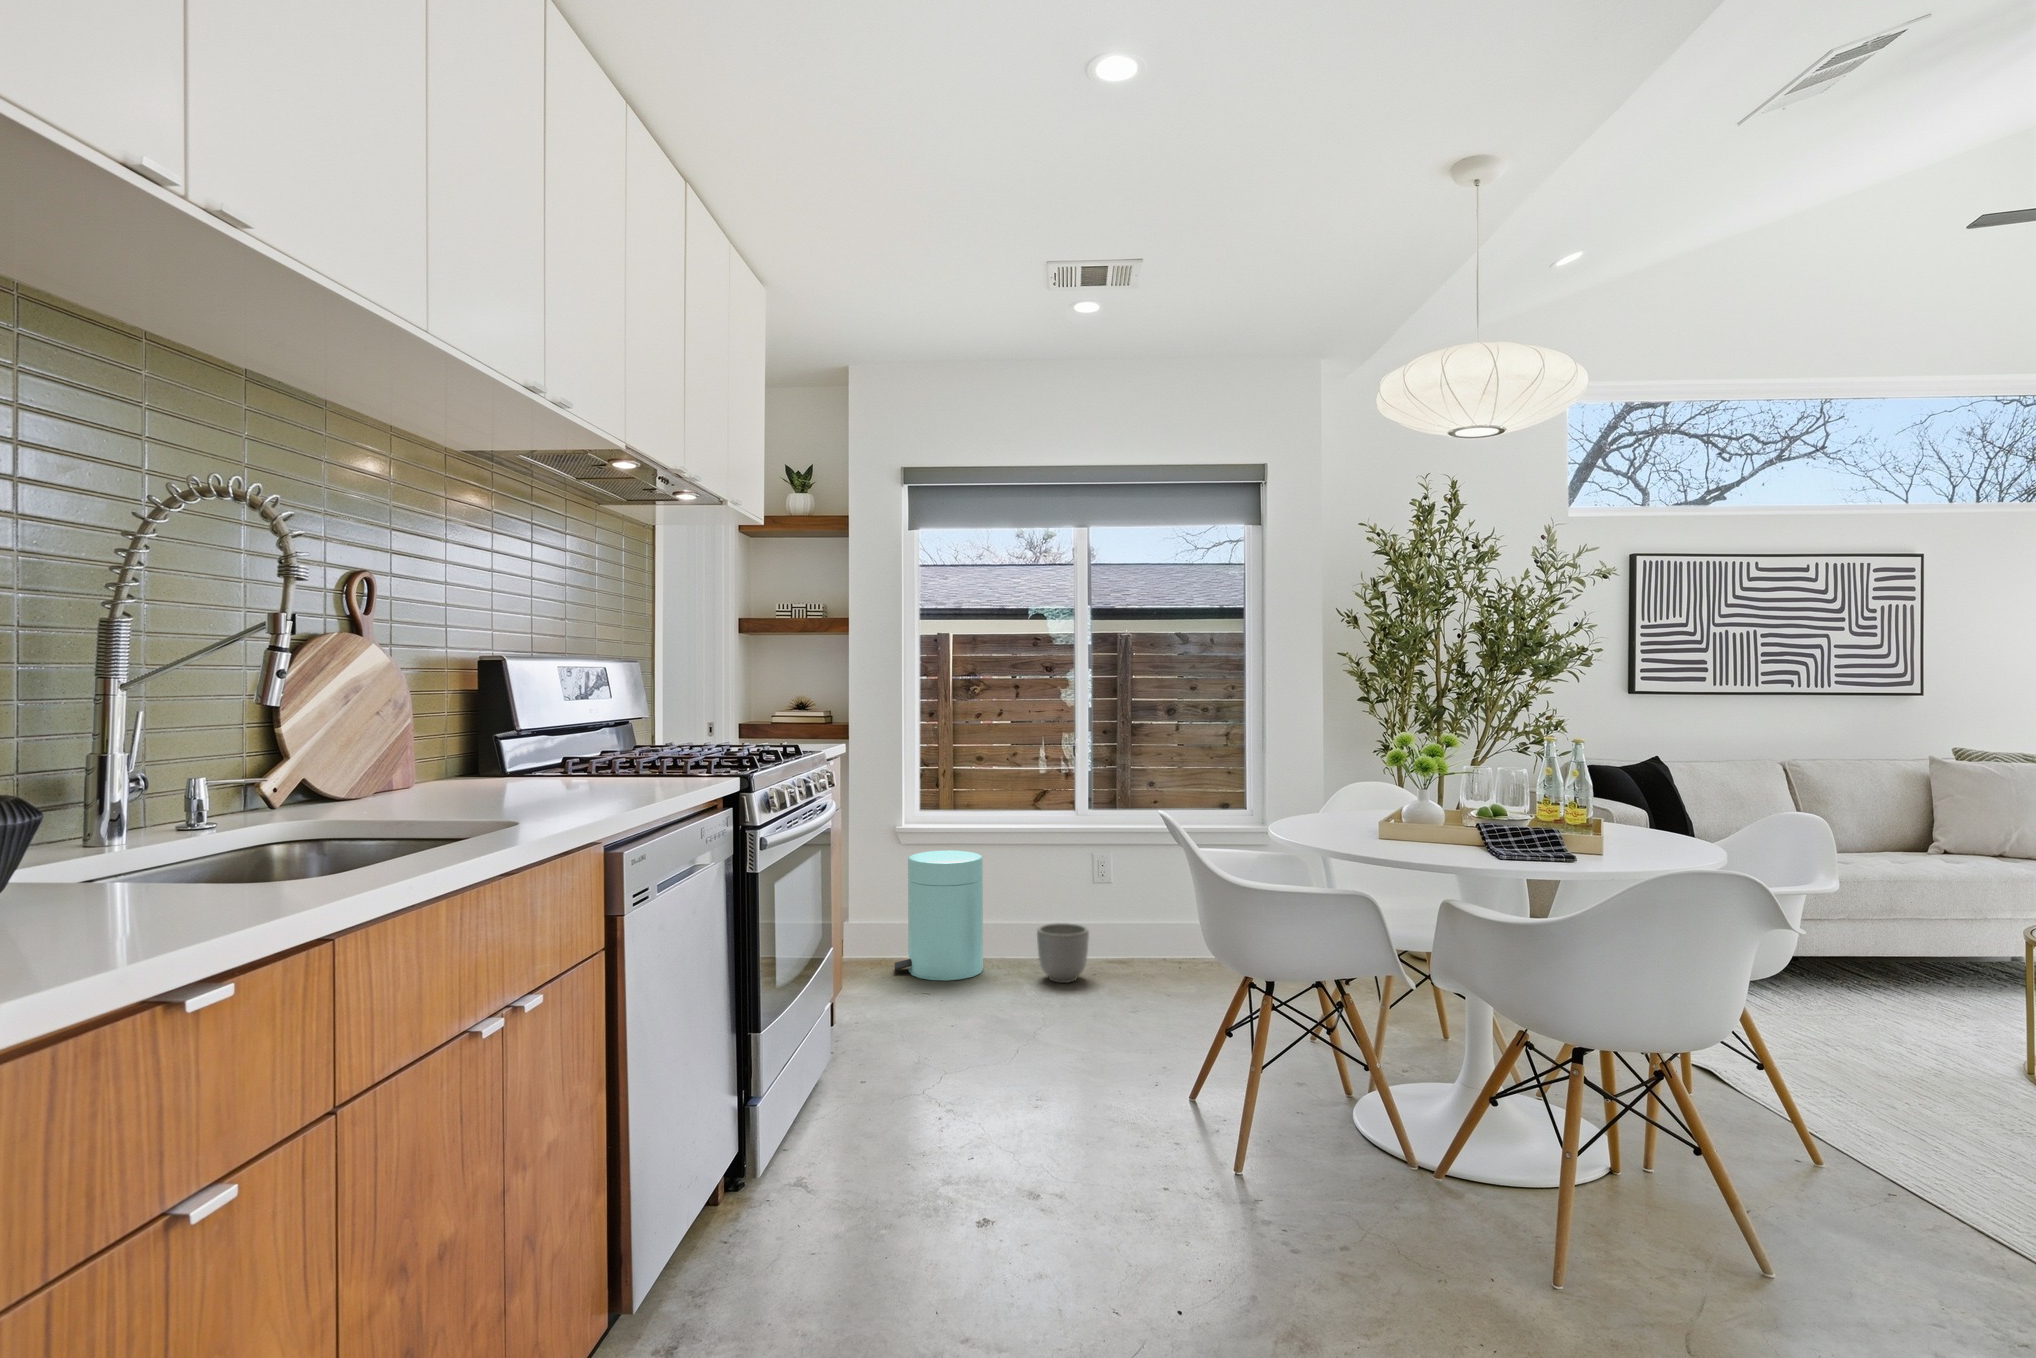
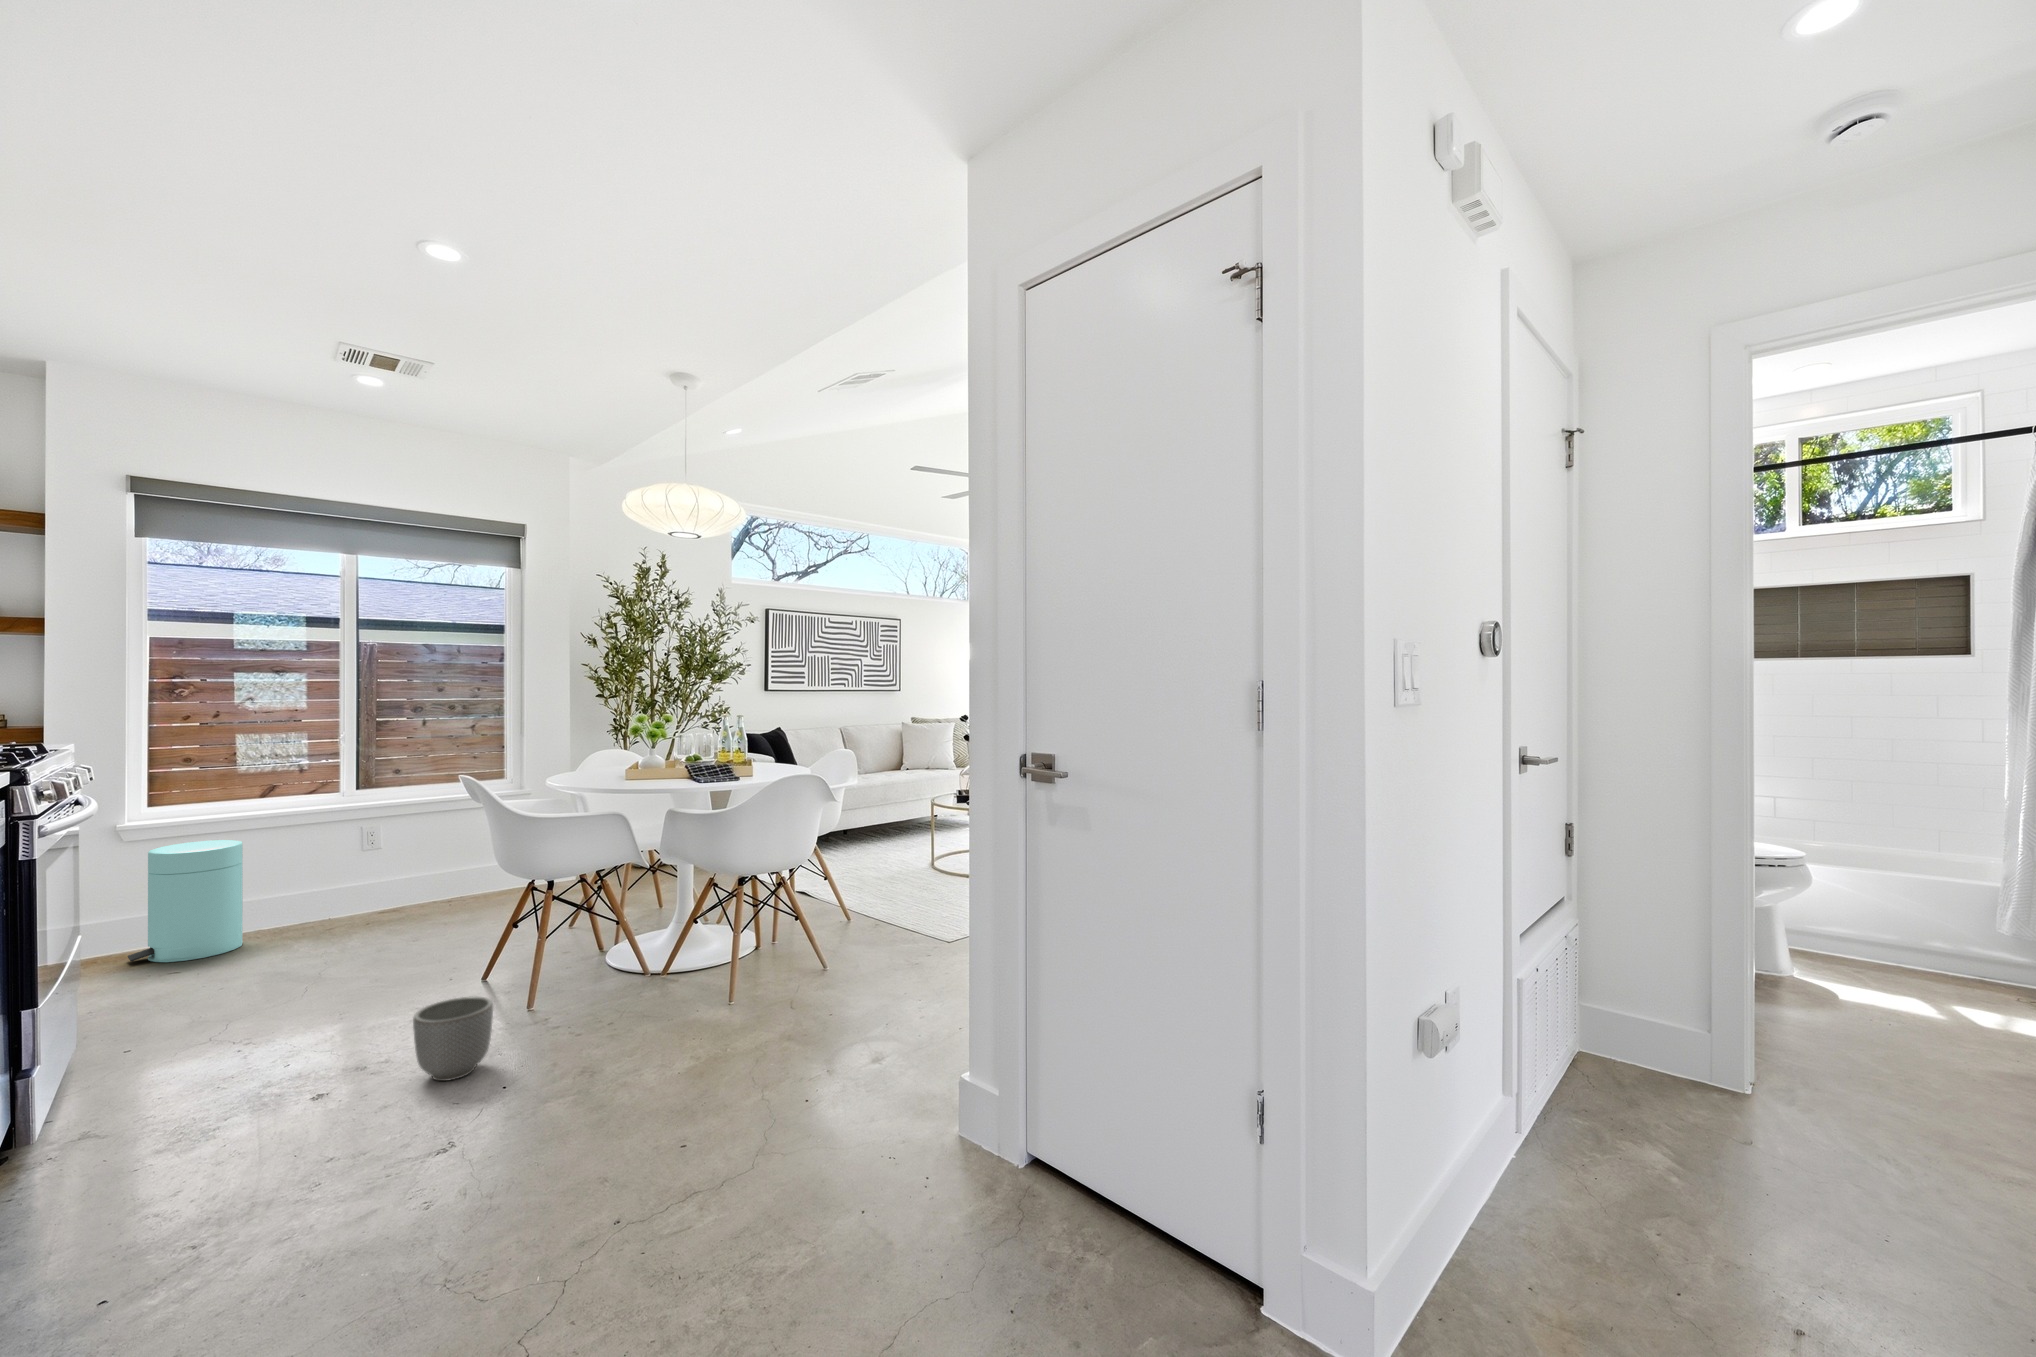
planter: present [1037,923,1089,983] -> present [413,996,493,1081]

